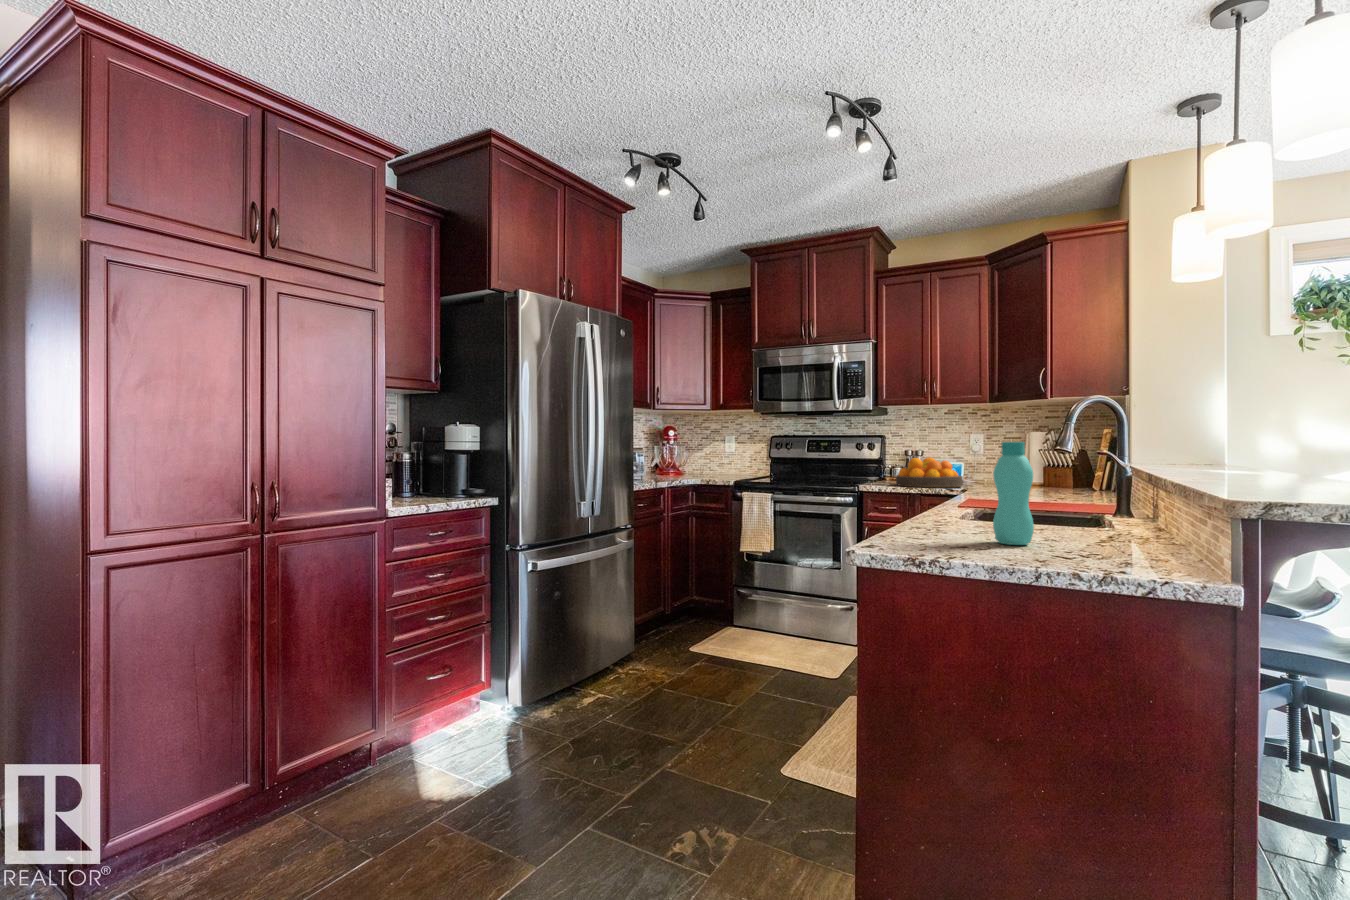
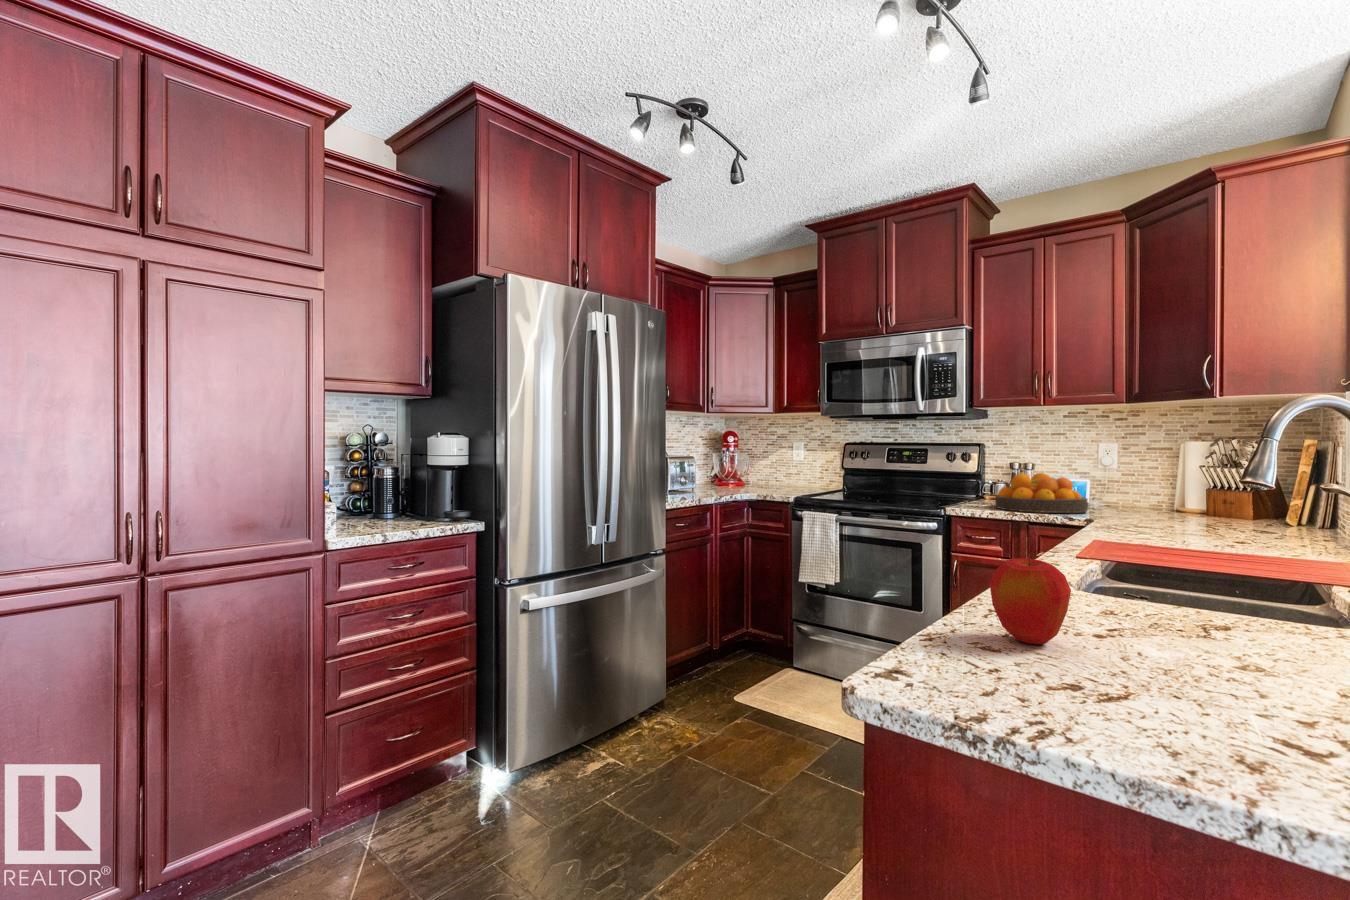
bottle: present [993,442,1034,545] -> none [1141,476,1233,684]
apple: none [917,488,959,537] -> present [990,555,1071,644]

